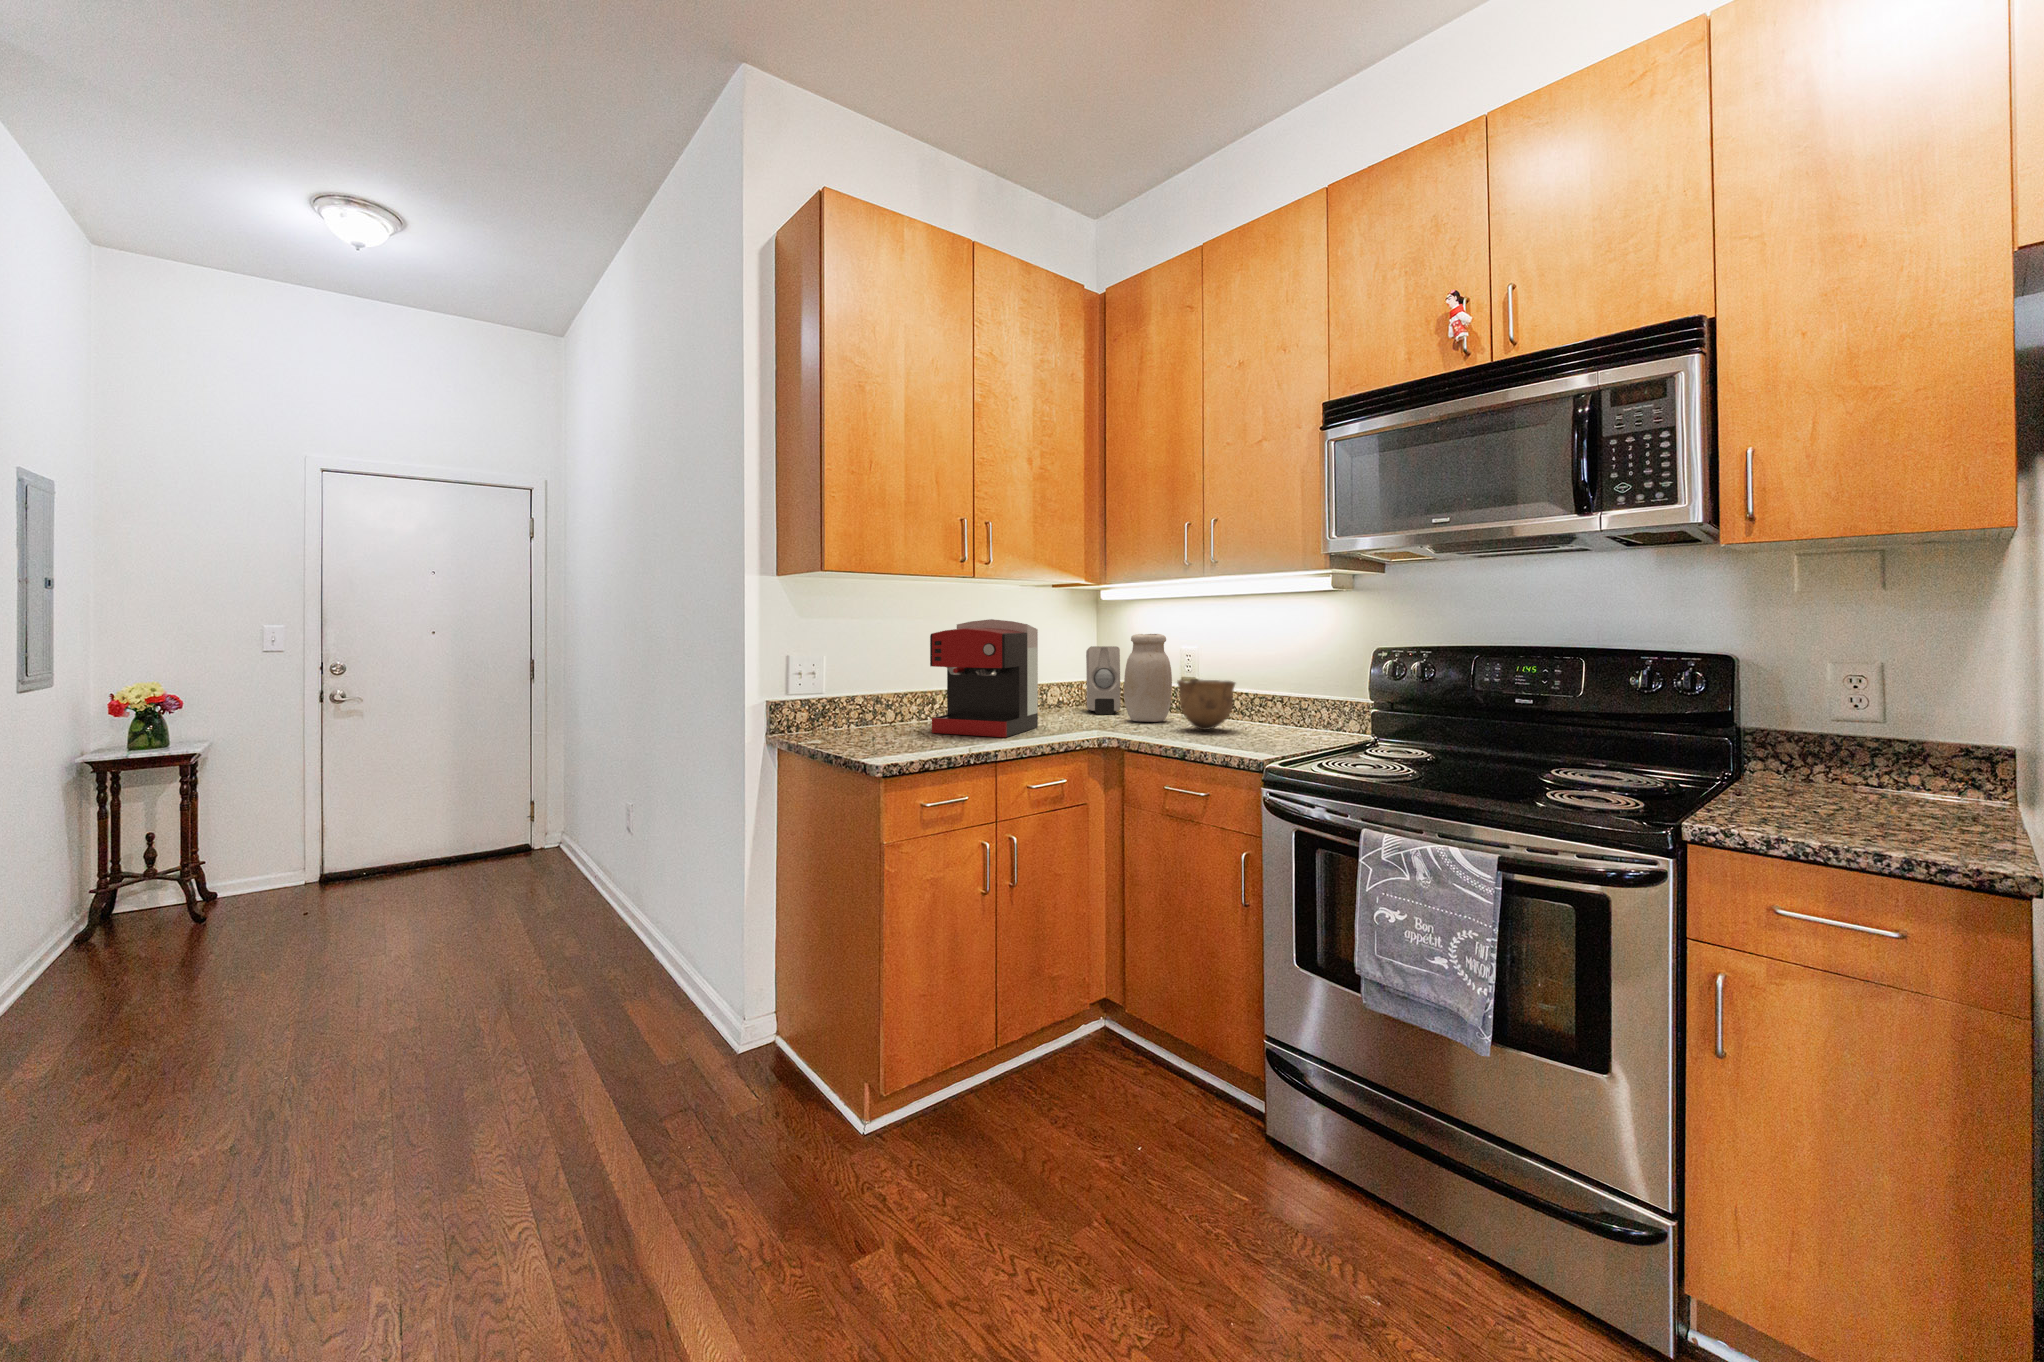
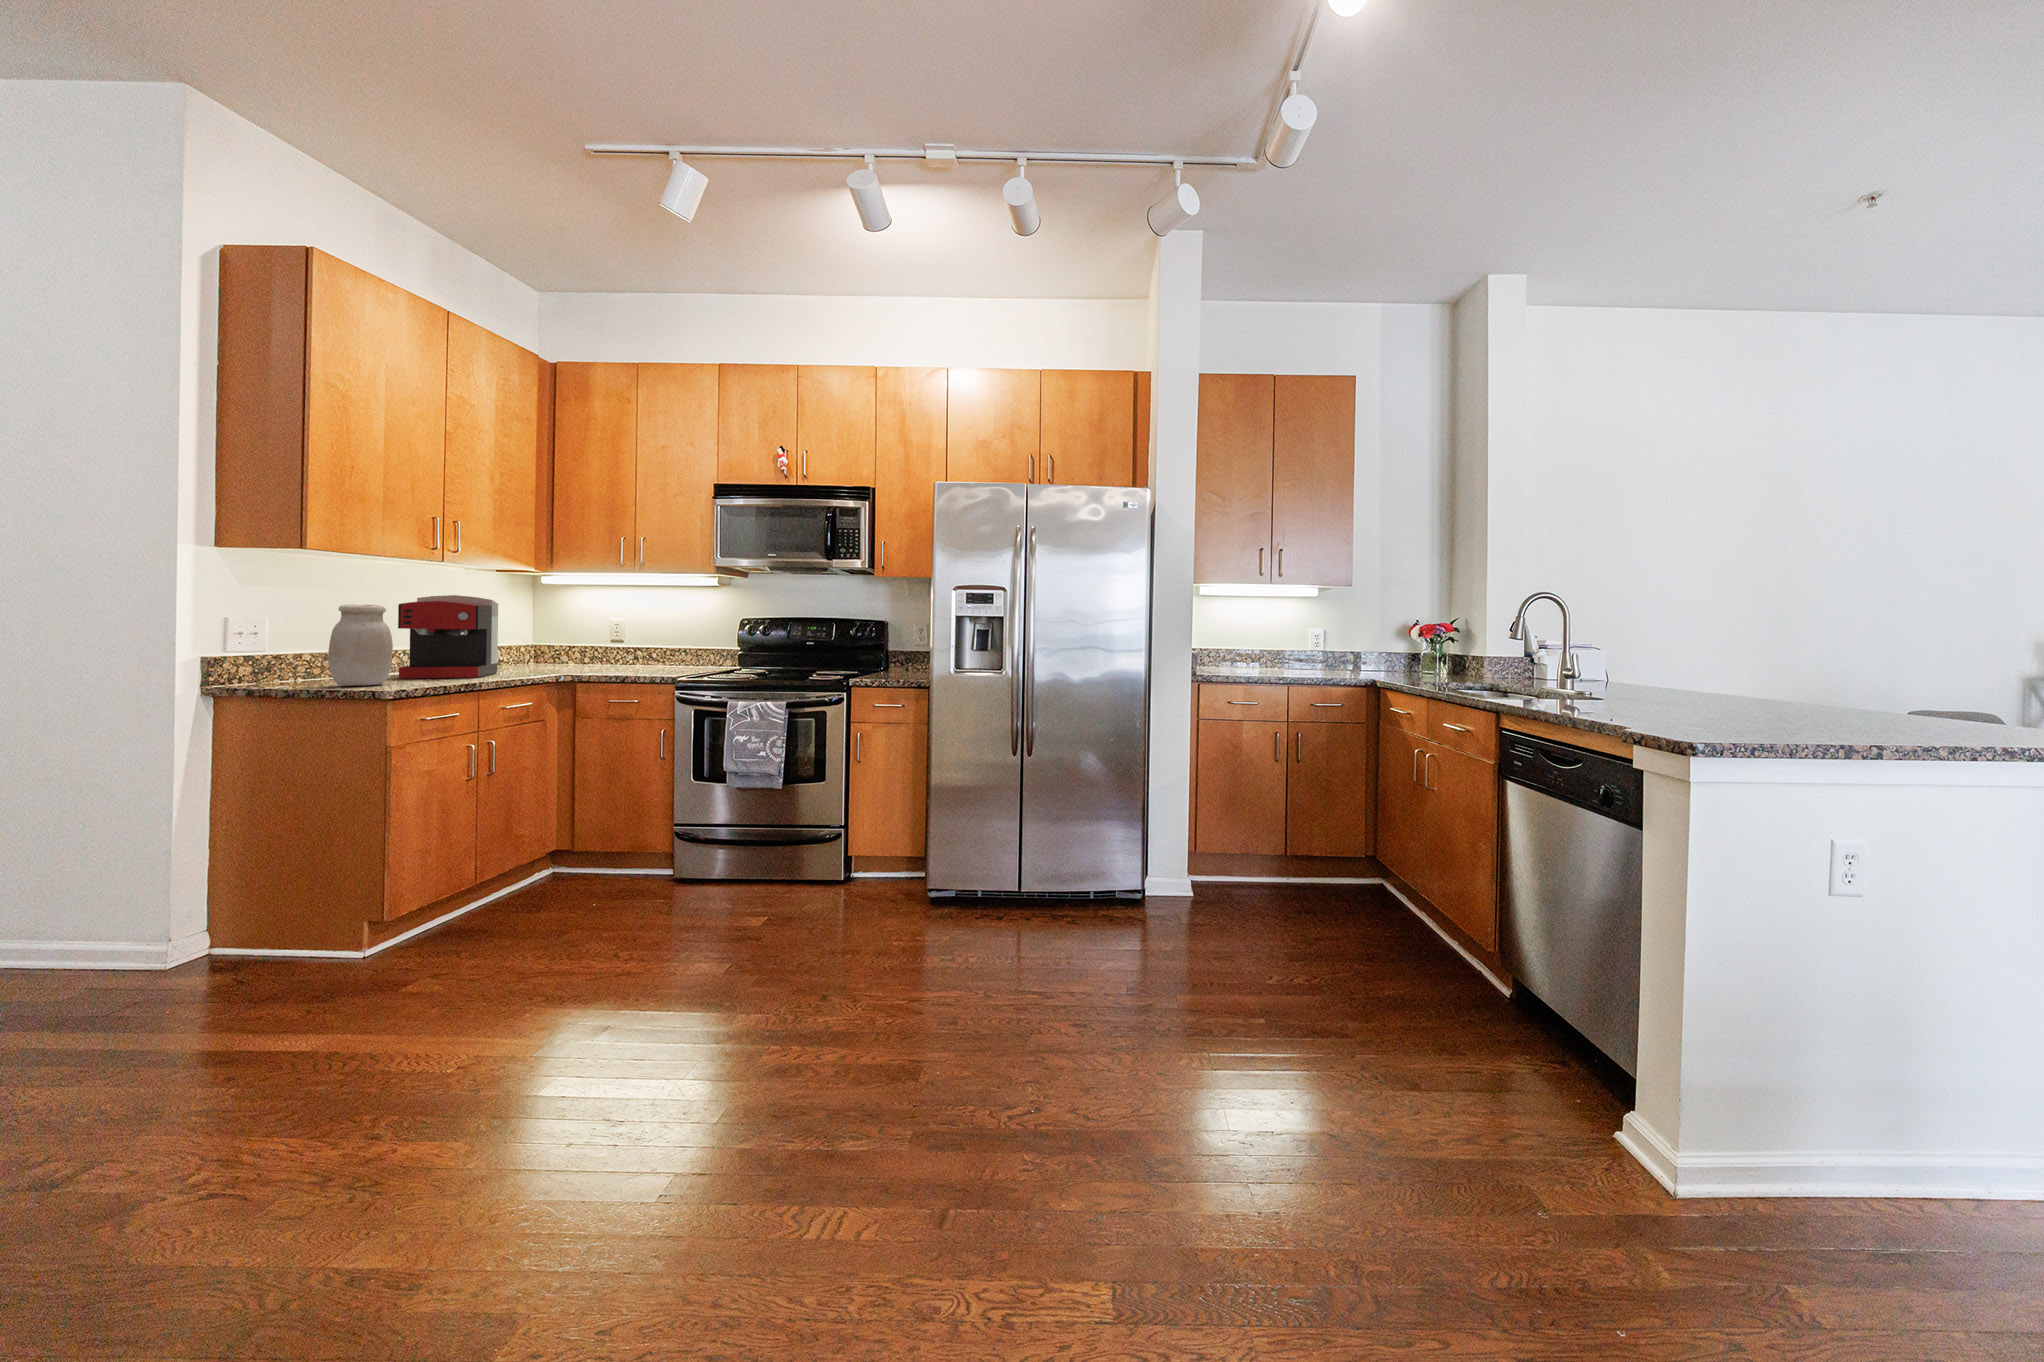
jar: present [1124,634,1172,722] -> present [328,604,393,686]
soap dispenser: present [1086,646,1120,714] -> none [527,618,561,666]
bowl: present [1177,679,1235,730] -> none [614,638,656,669]

